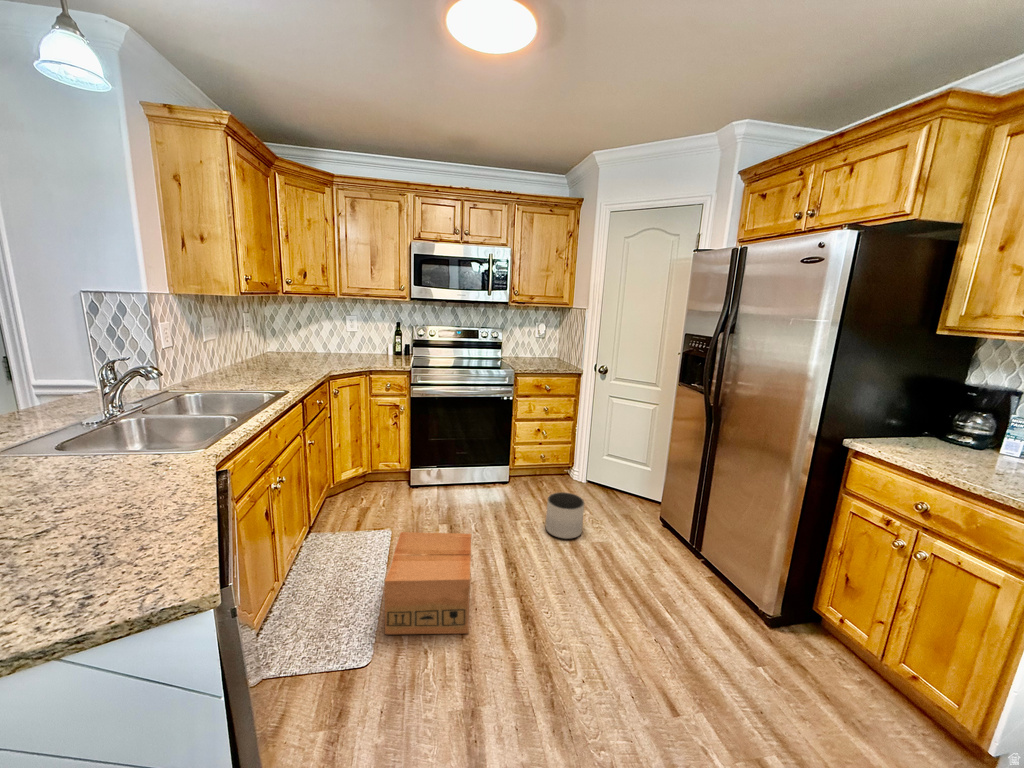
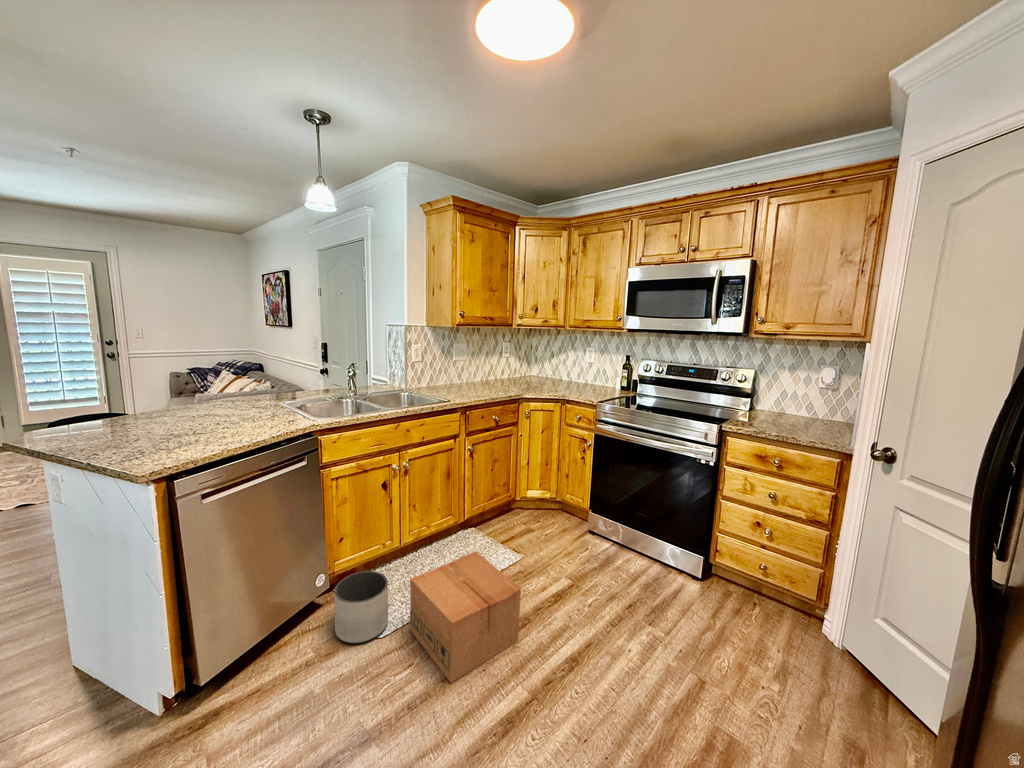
planter: present [546,492,584,539] -> present [335,571,388,643]

